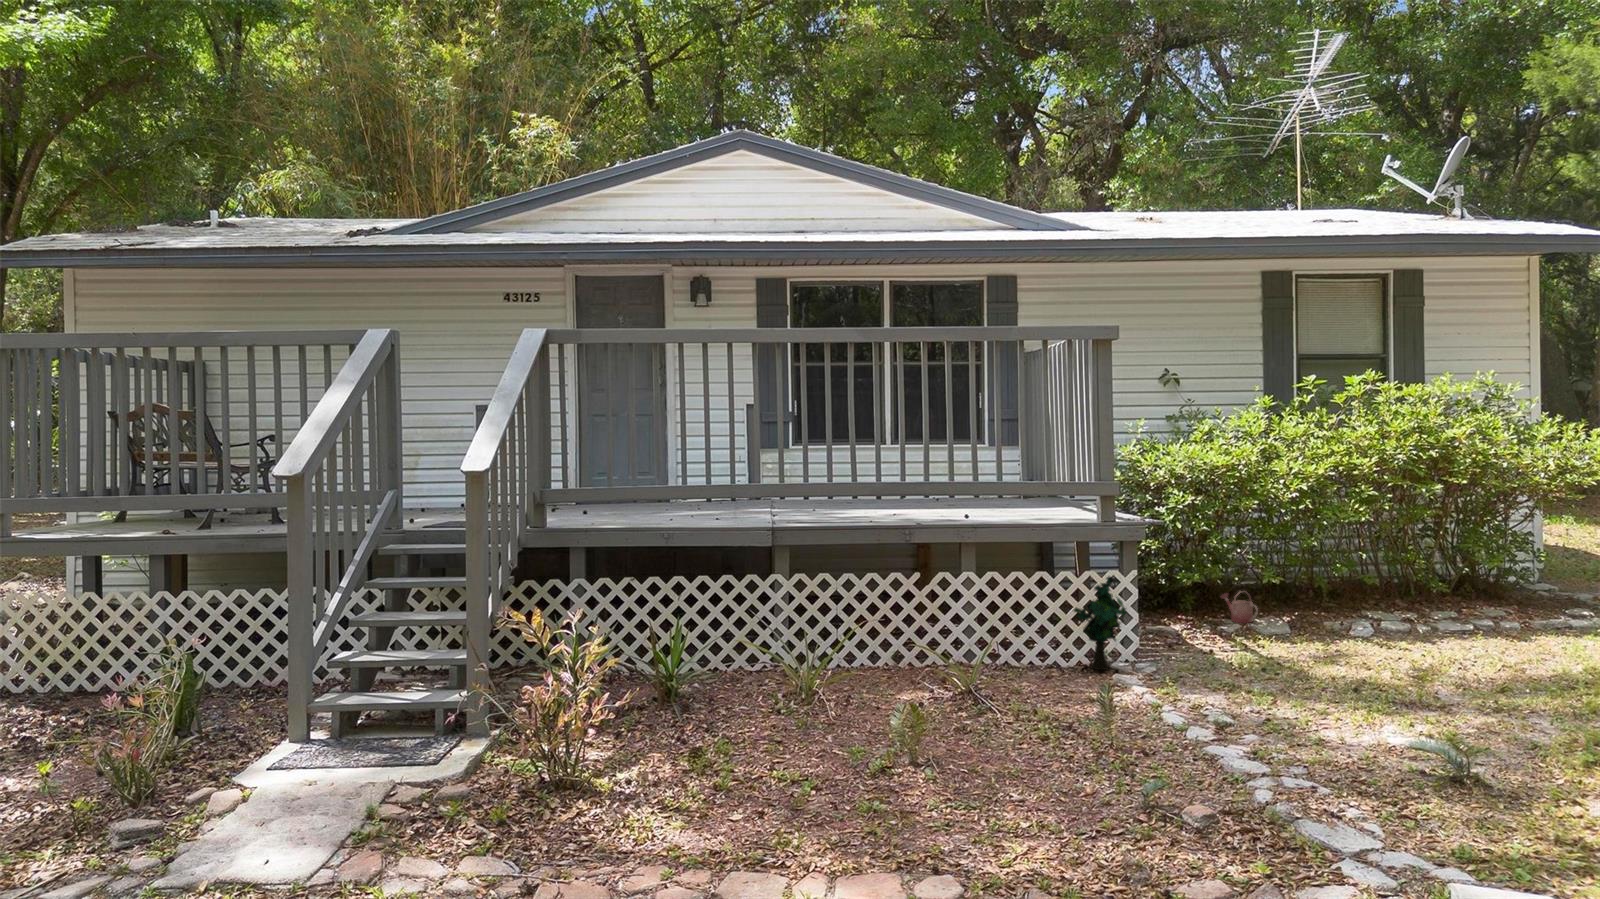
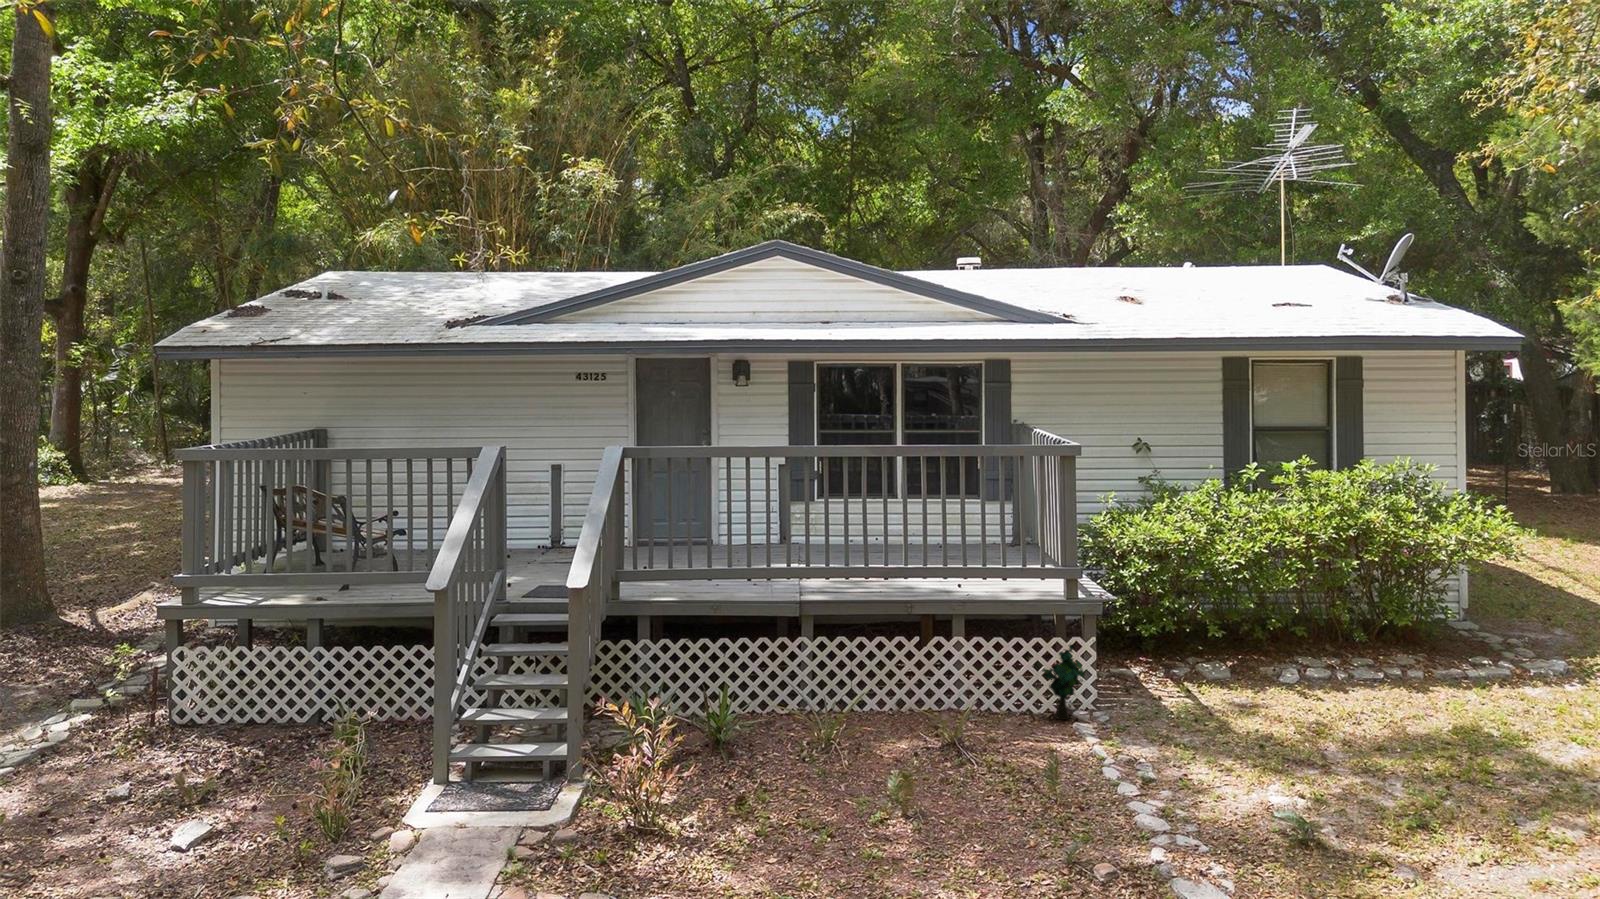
watering can: present [1221,592,1258,623] -> none [1172,641,1202,669]

